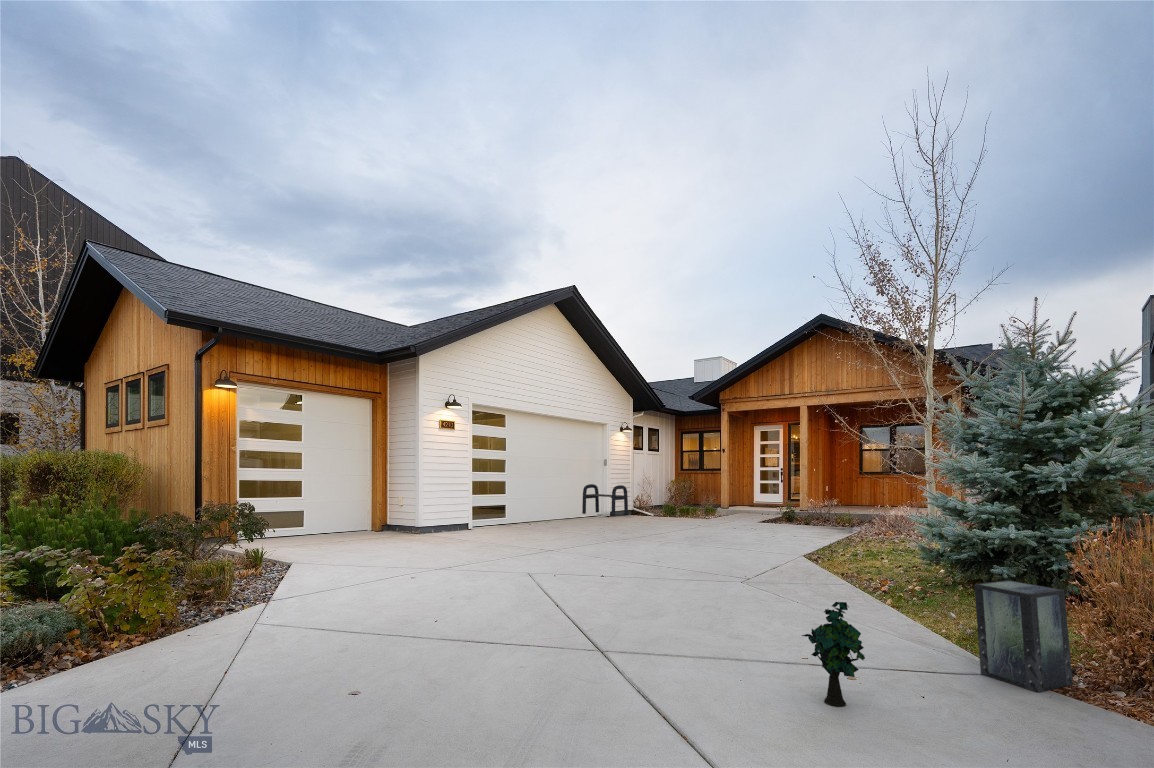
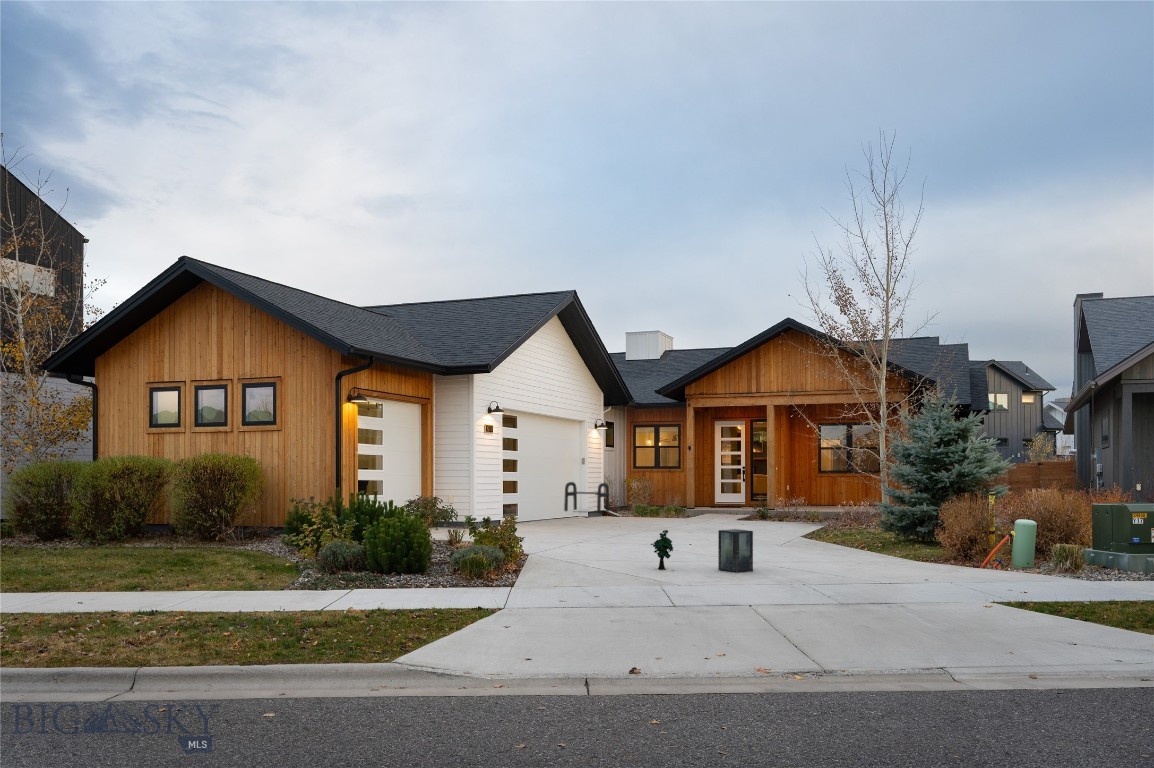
storage box: present [974,580,1073,692] -> present [718,529,753,573]
decorative plant: present [802,602,865,707] -> present [651,530,673,570]

